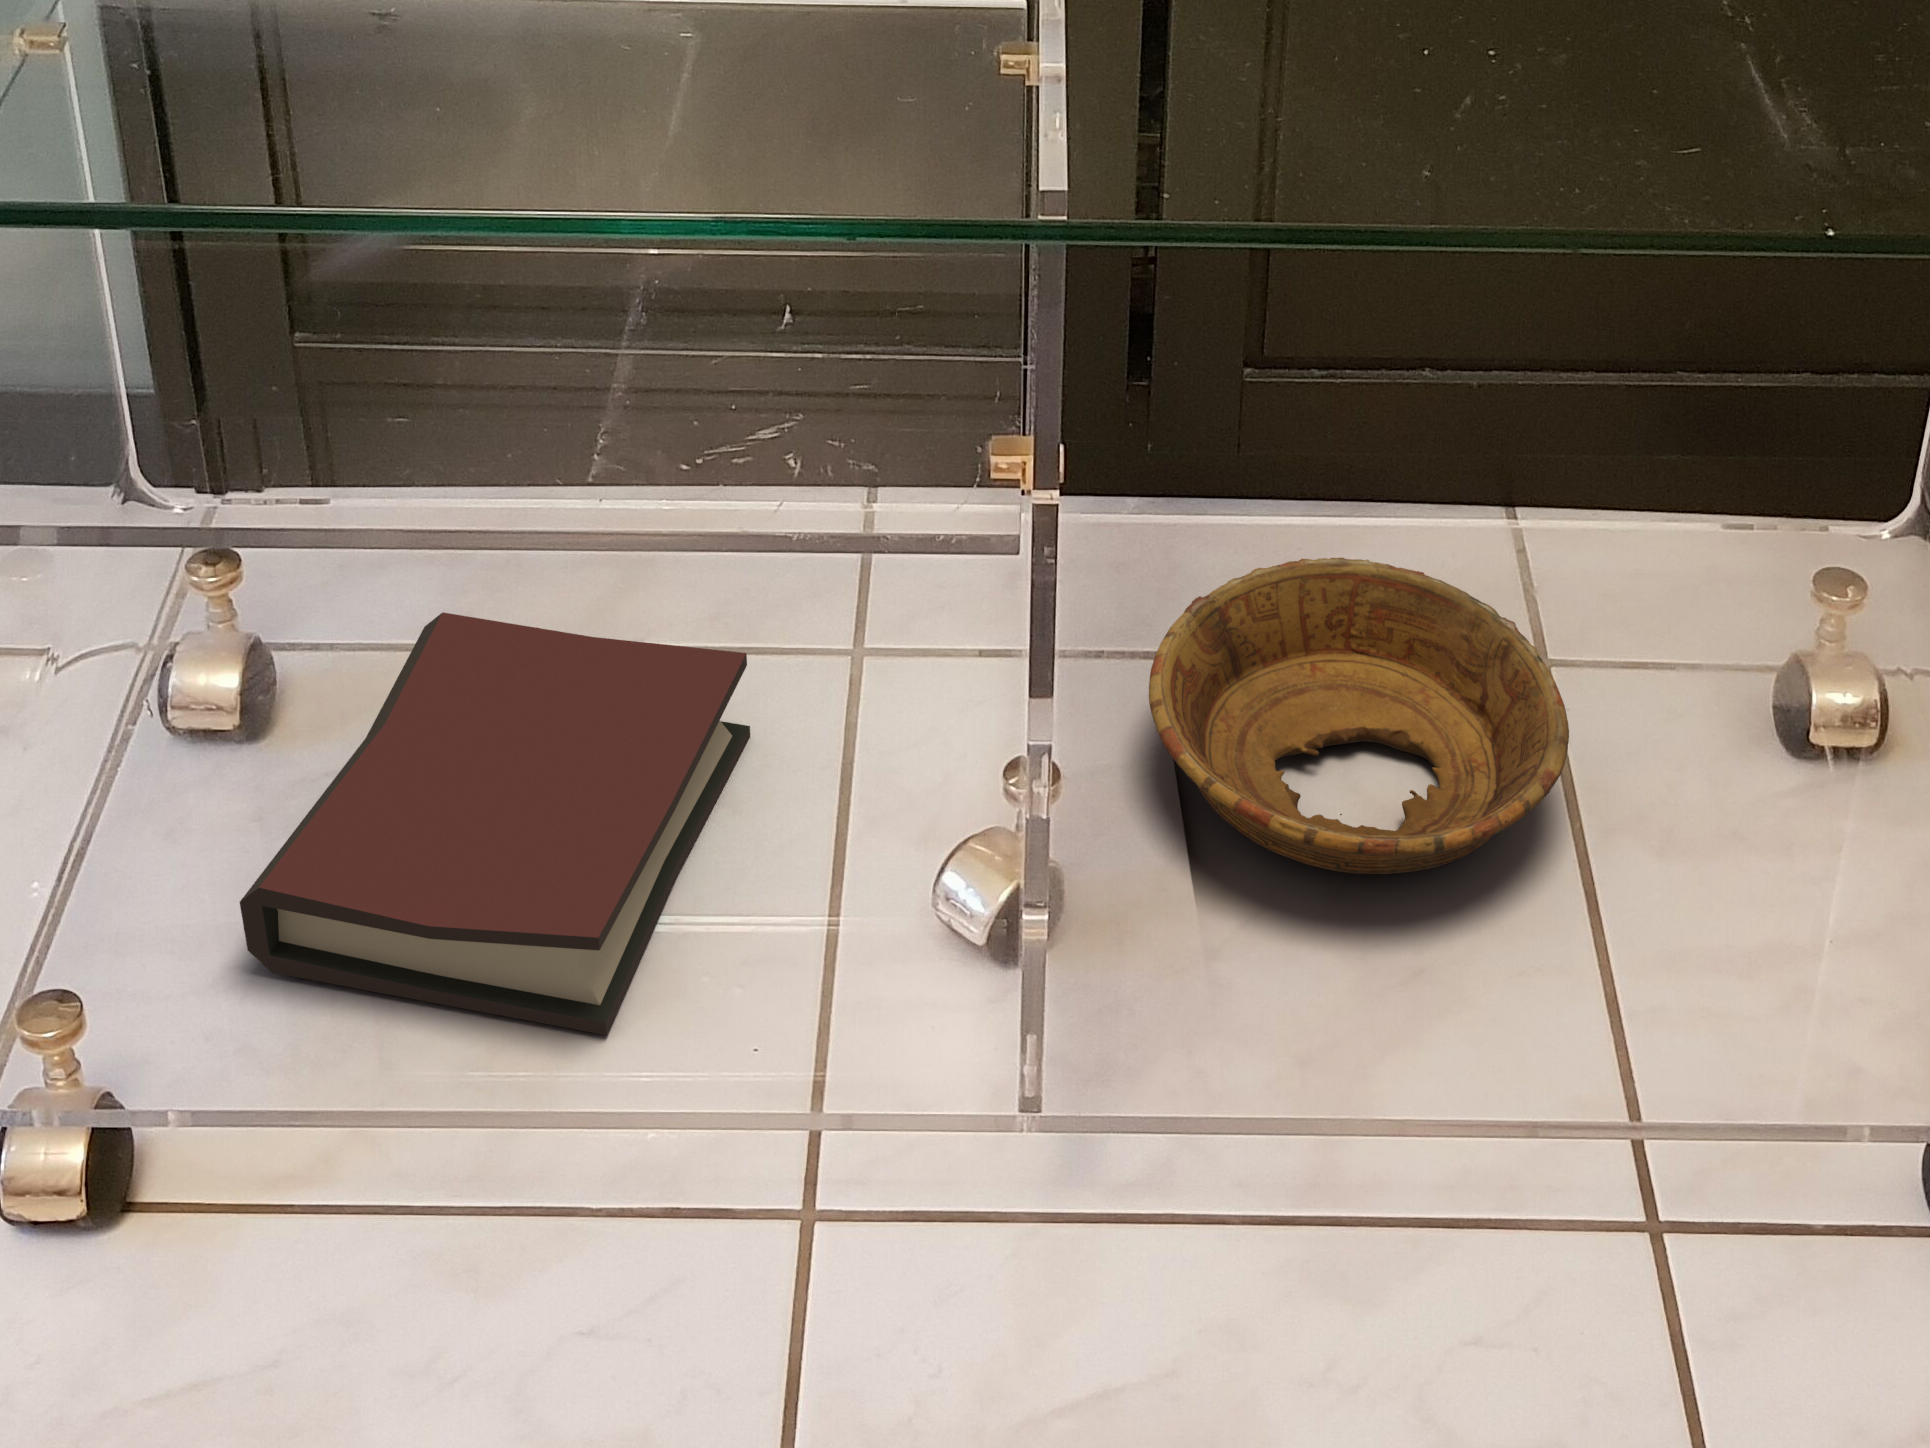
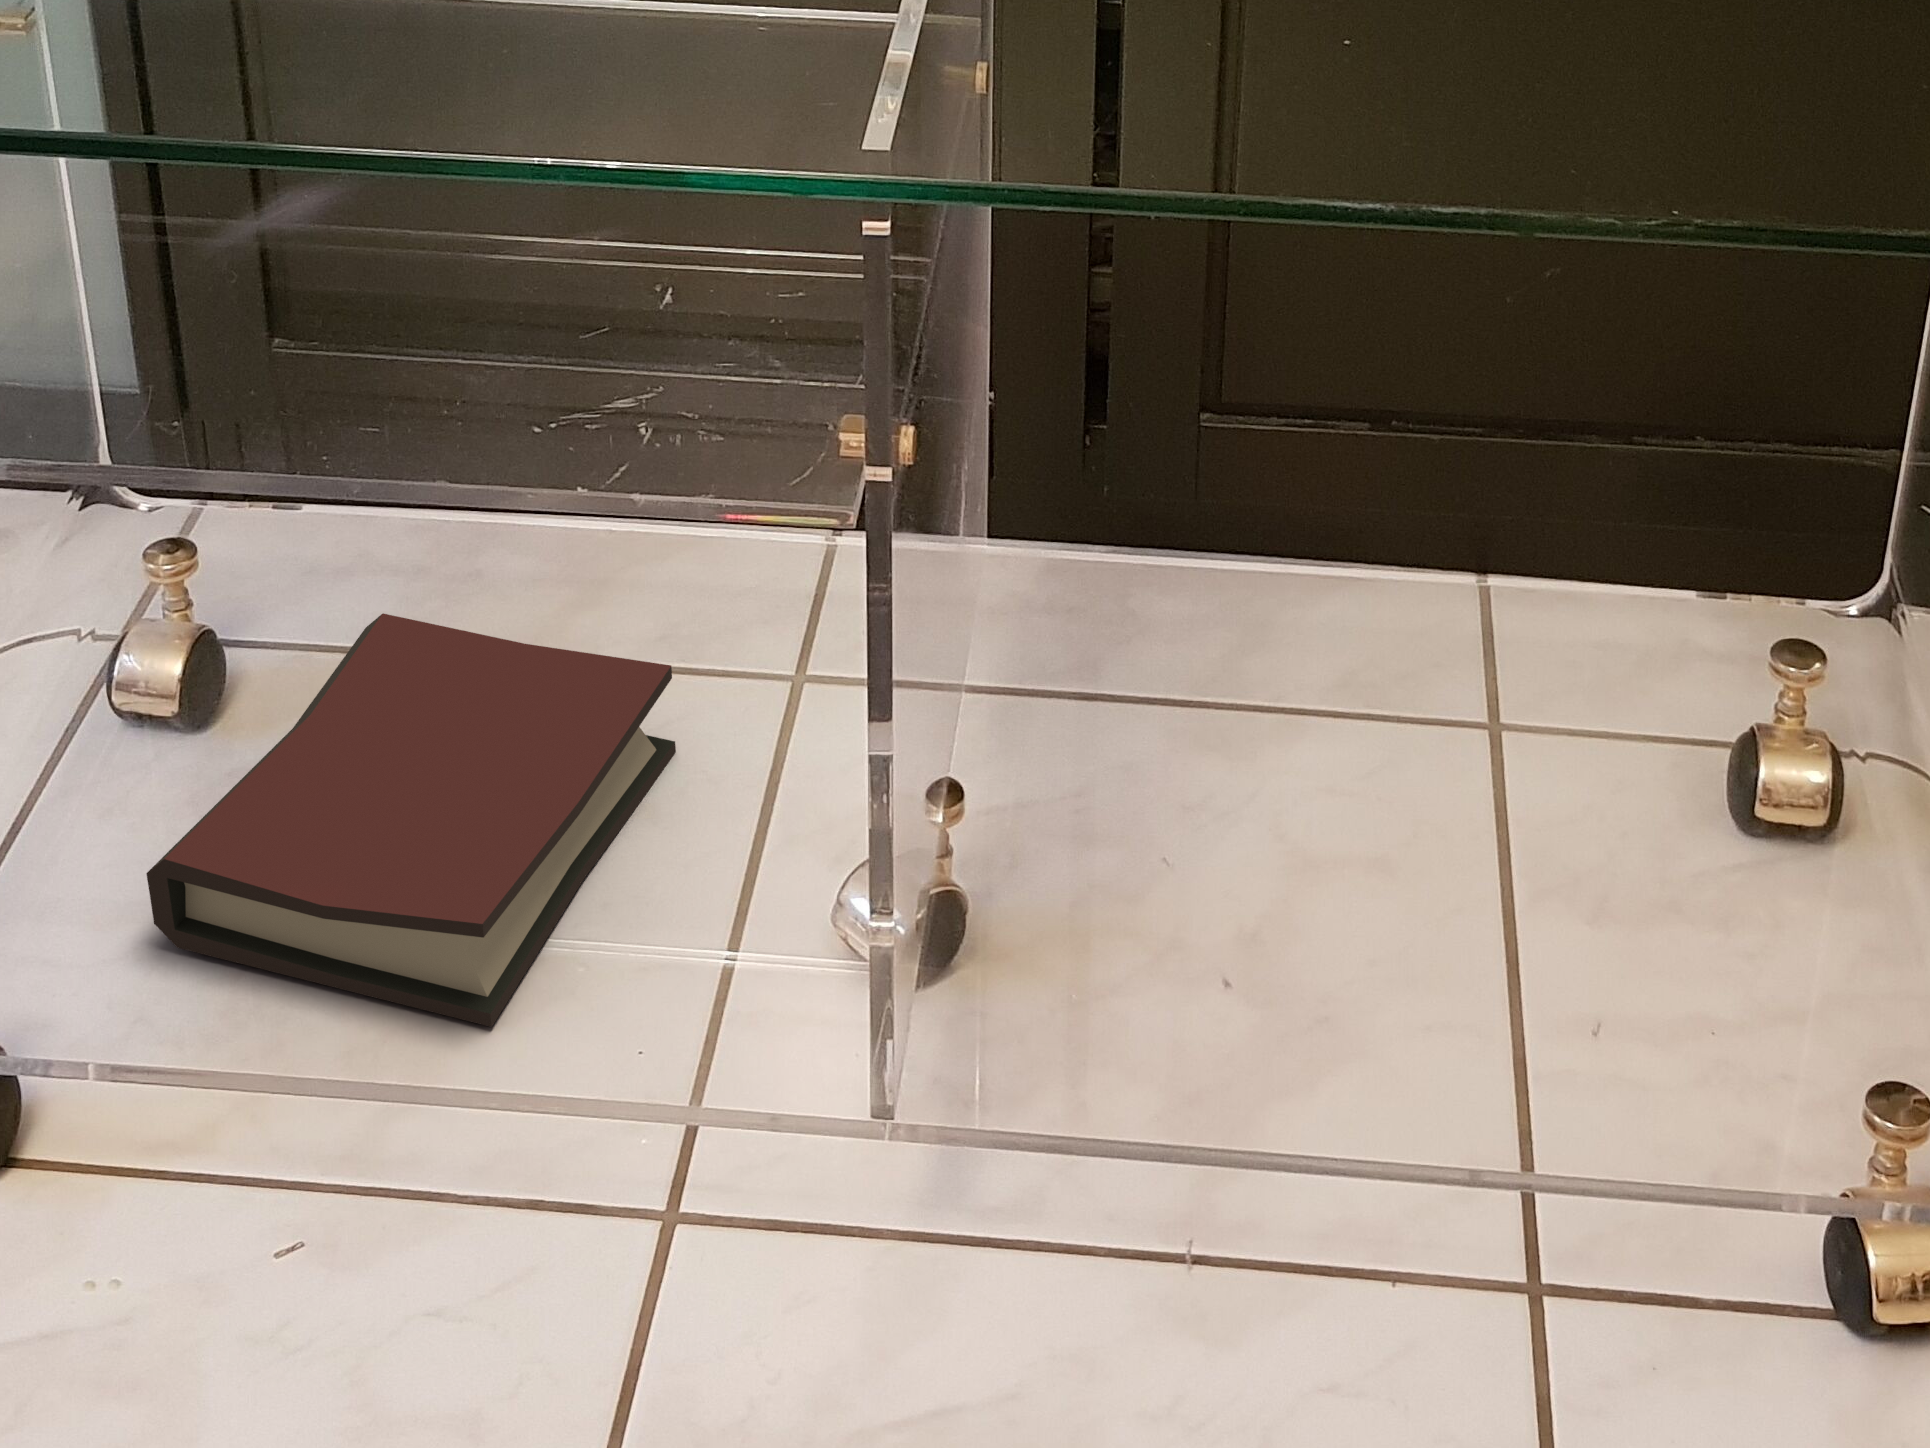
decorative bowl: present [1149,558,1569,874] -> none [1066,603,1496,918]

